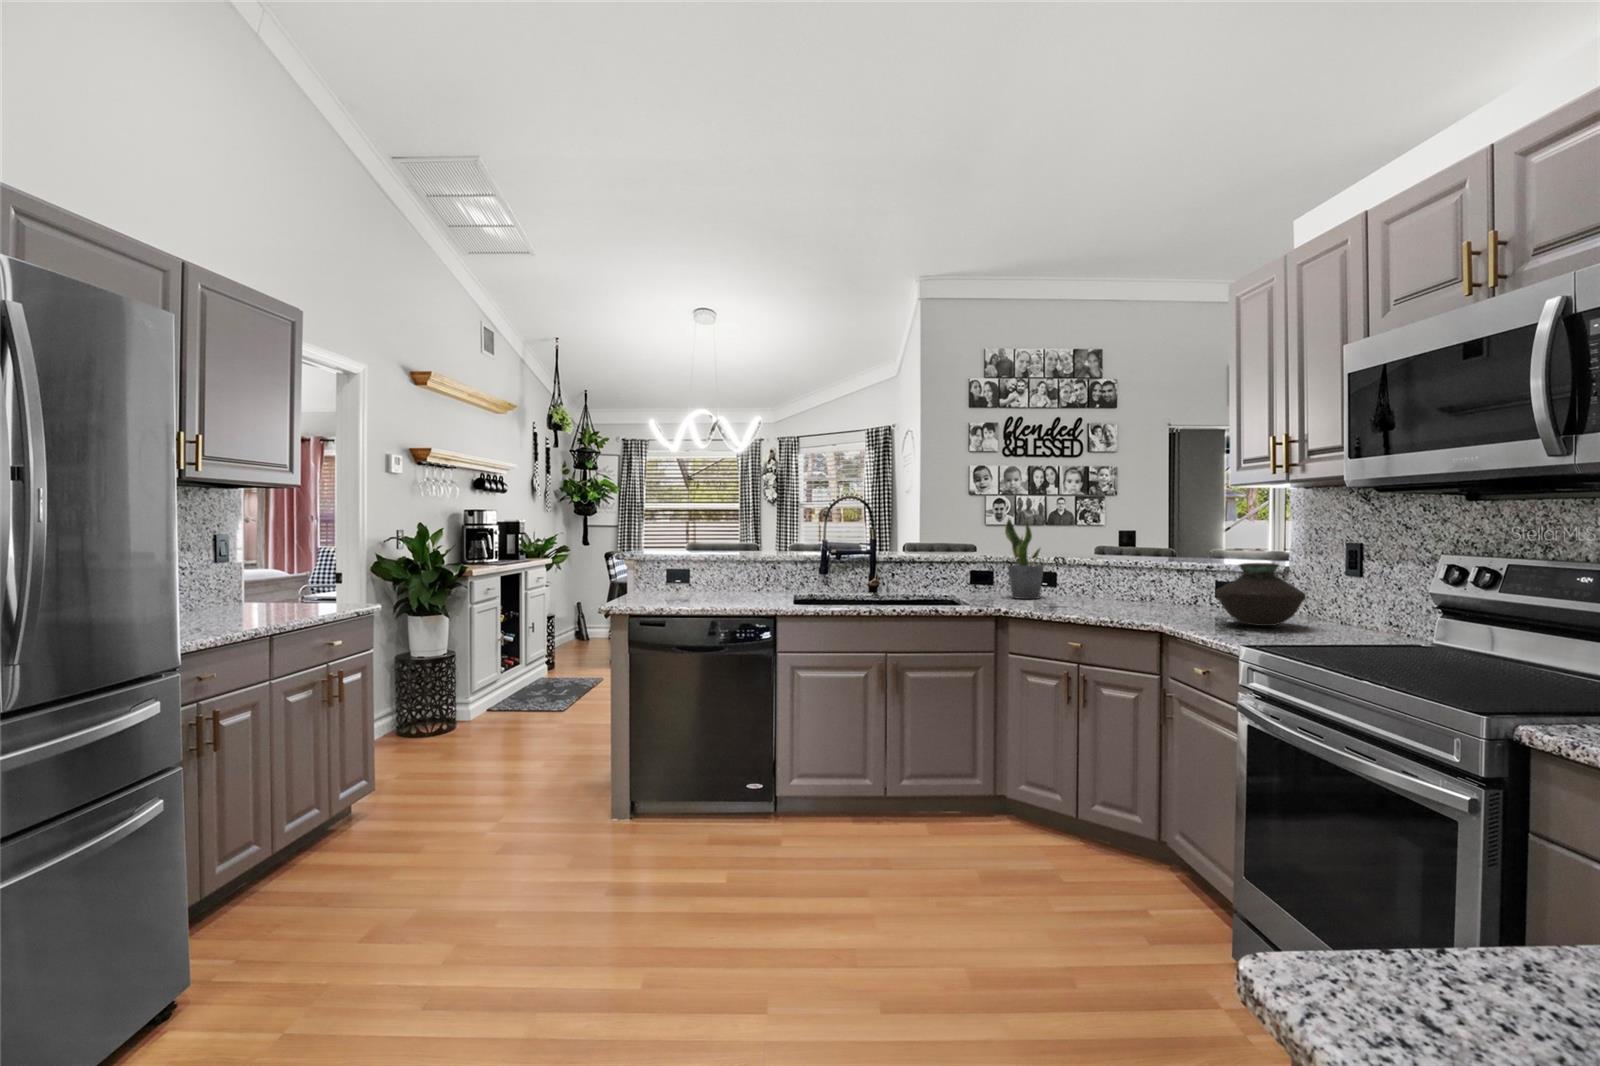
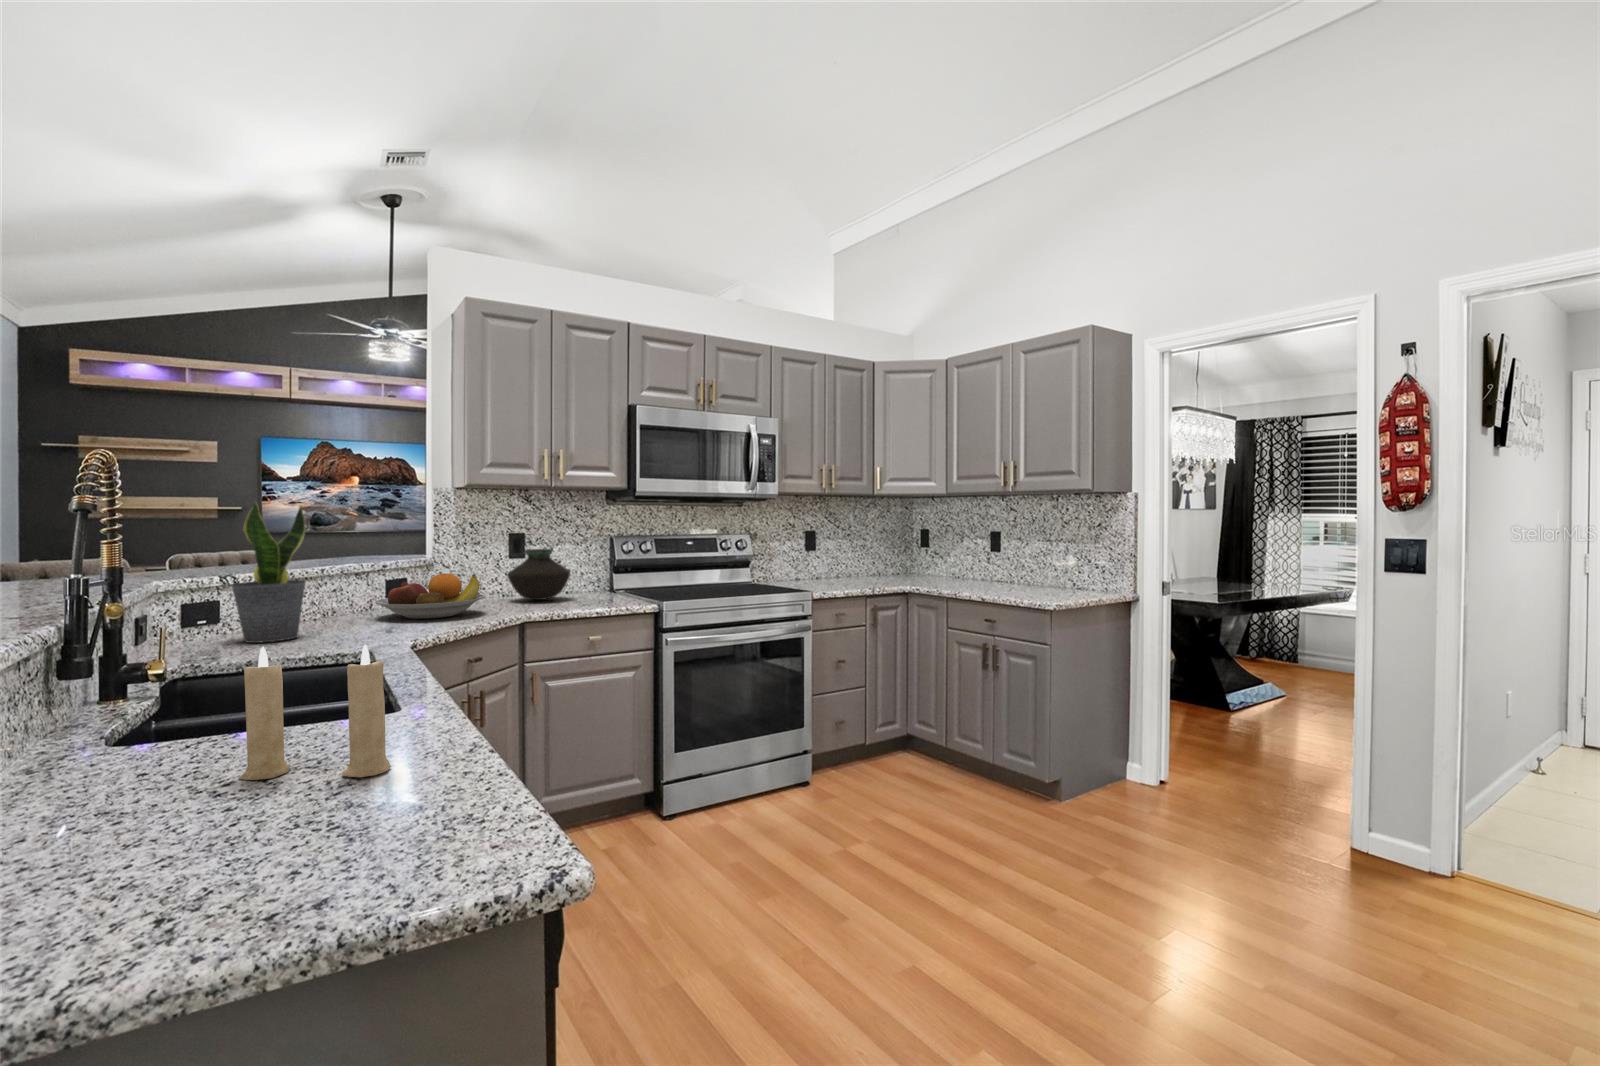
candle: none [731,568,763,608] -> present [240,645,391,780]
fruit bowl: none [1079,574,1173,612] -> present [375,573,485,619]

